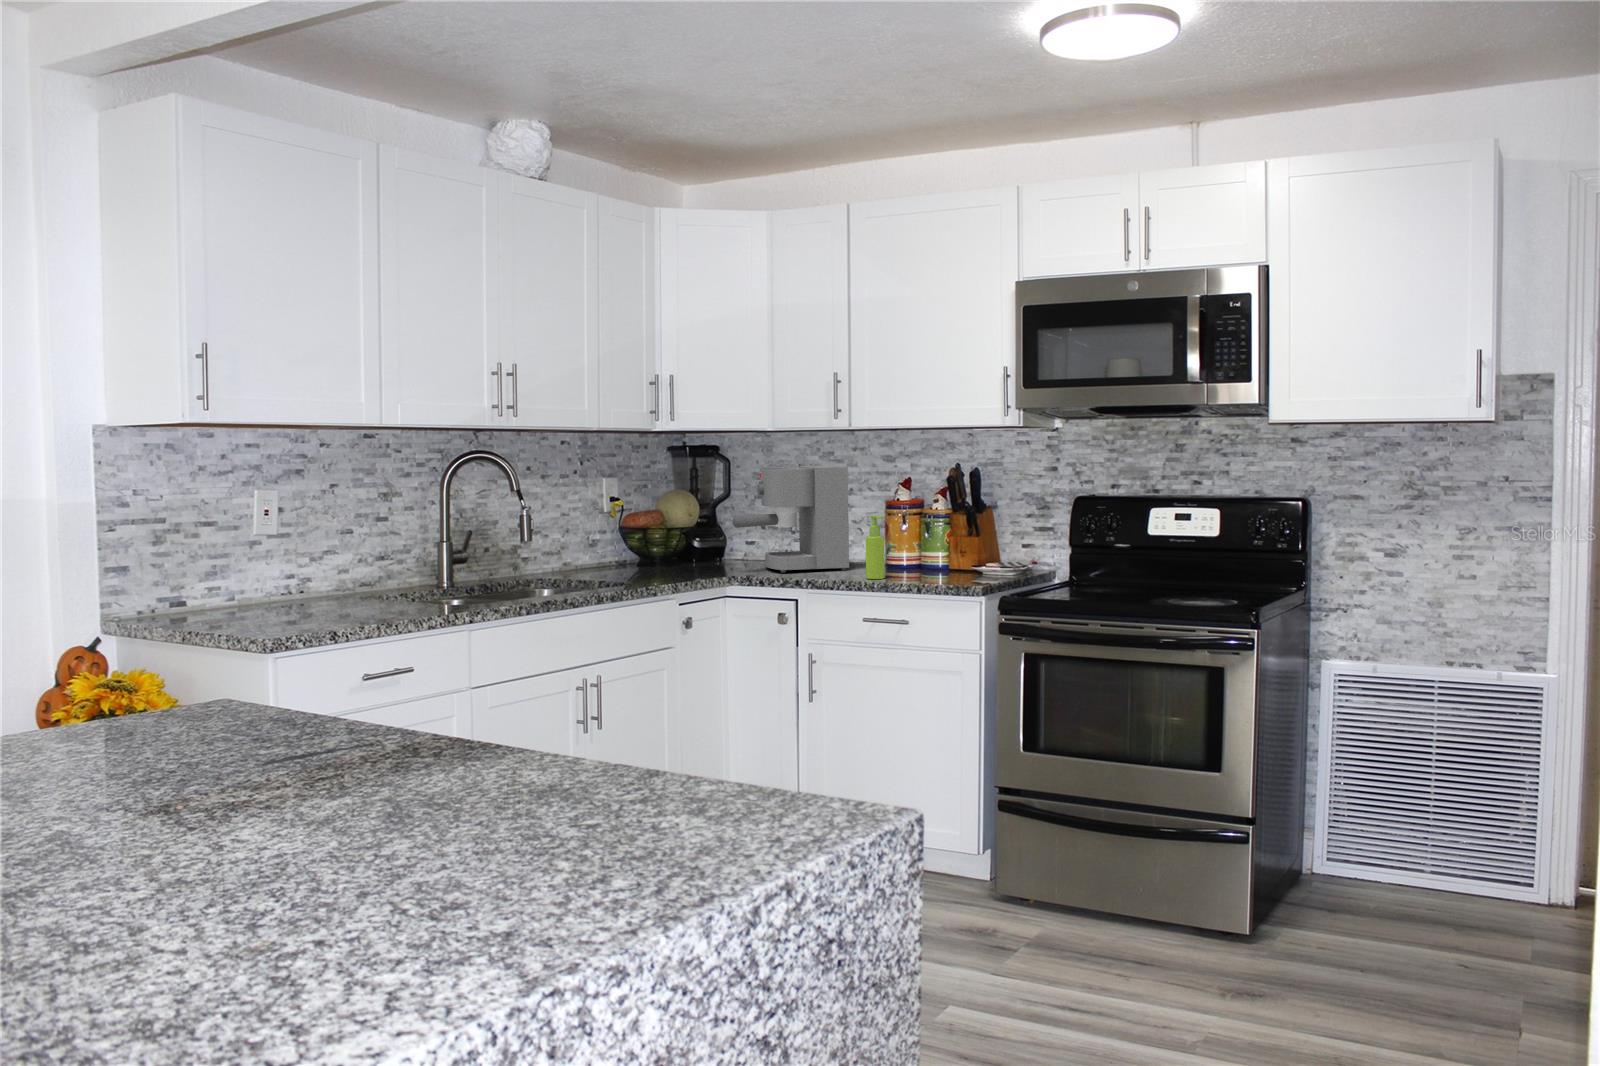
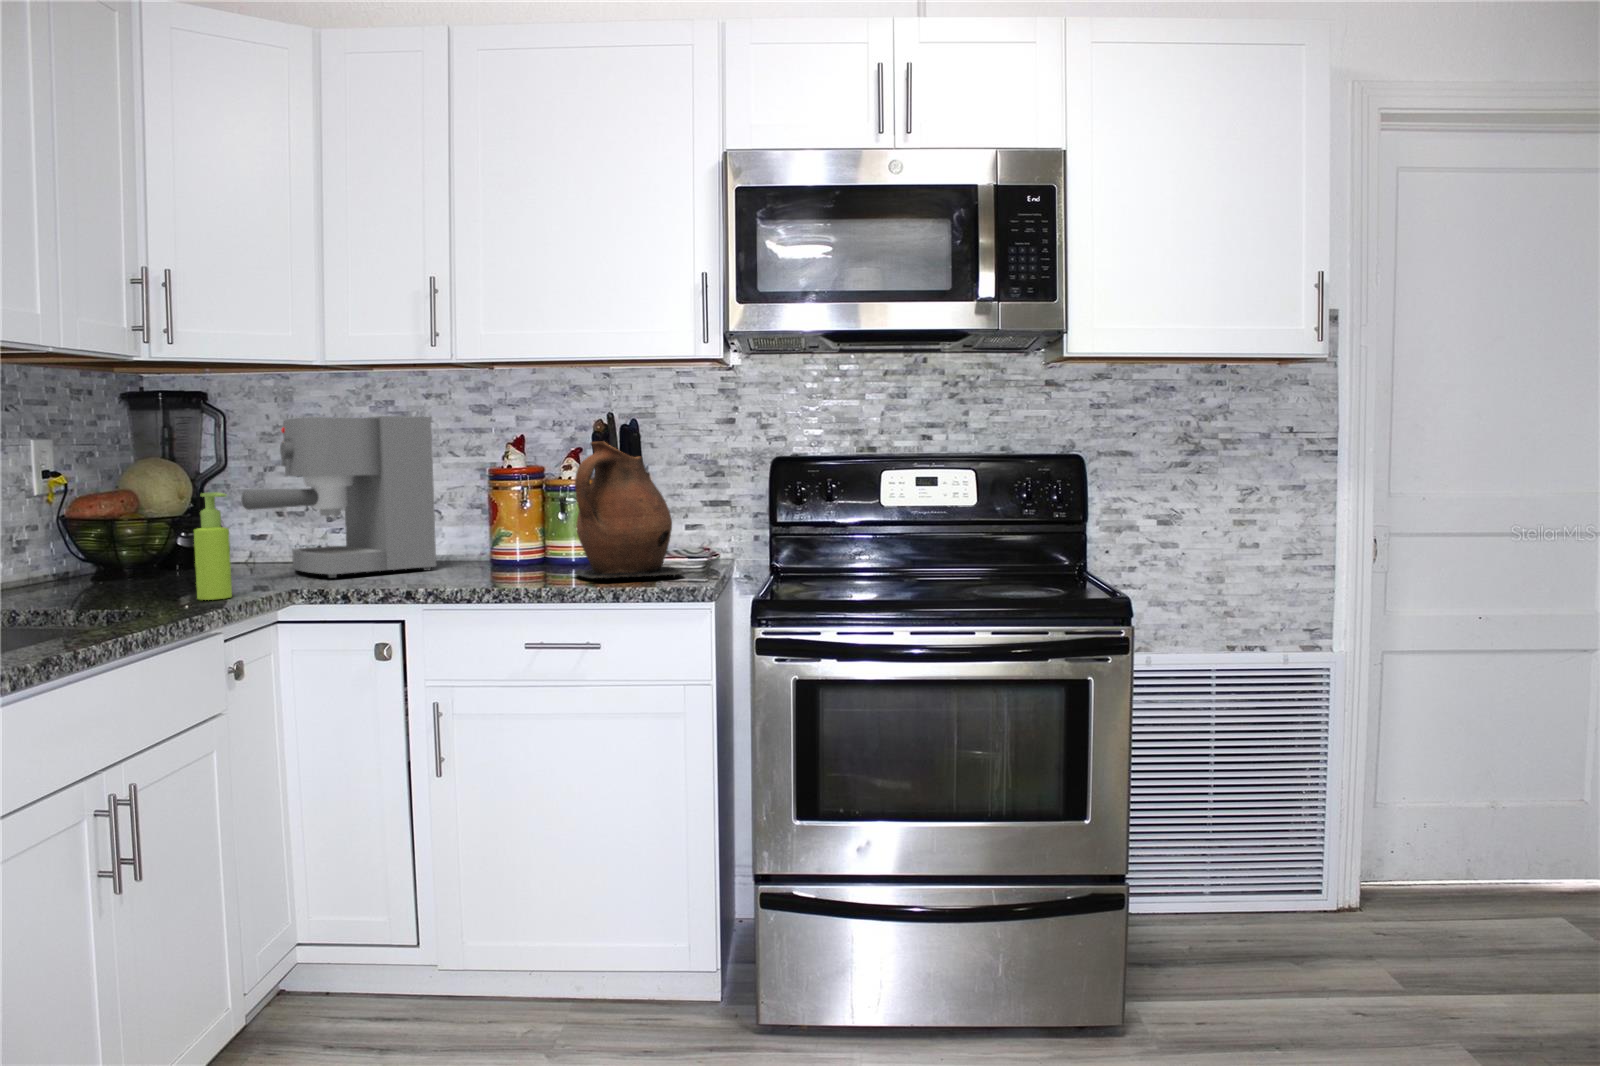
ceramic pitcher: none [918,490,992,581] -> present [575,442,684,578]
soap dispenser: present [866,515,885,579] -> present [194,492,232,600]

